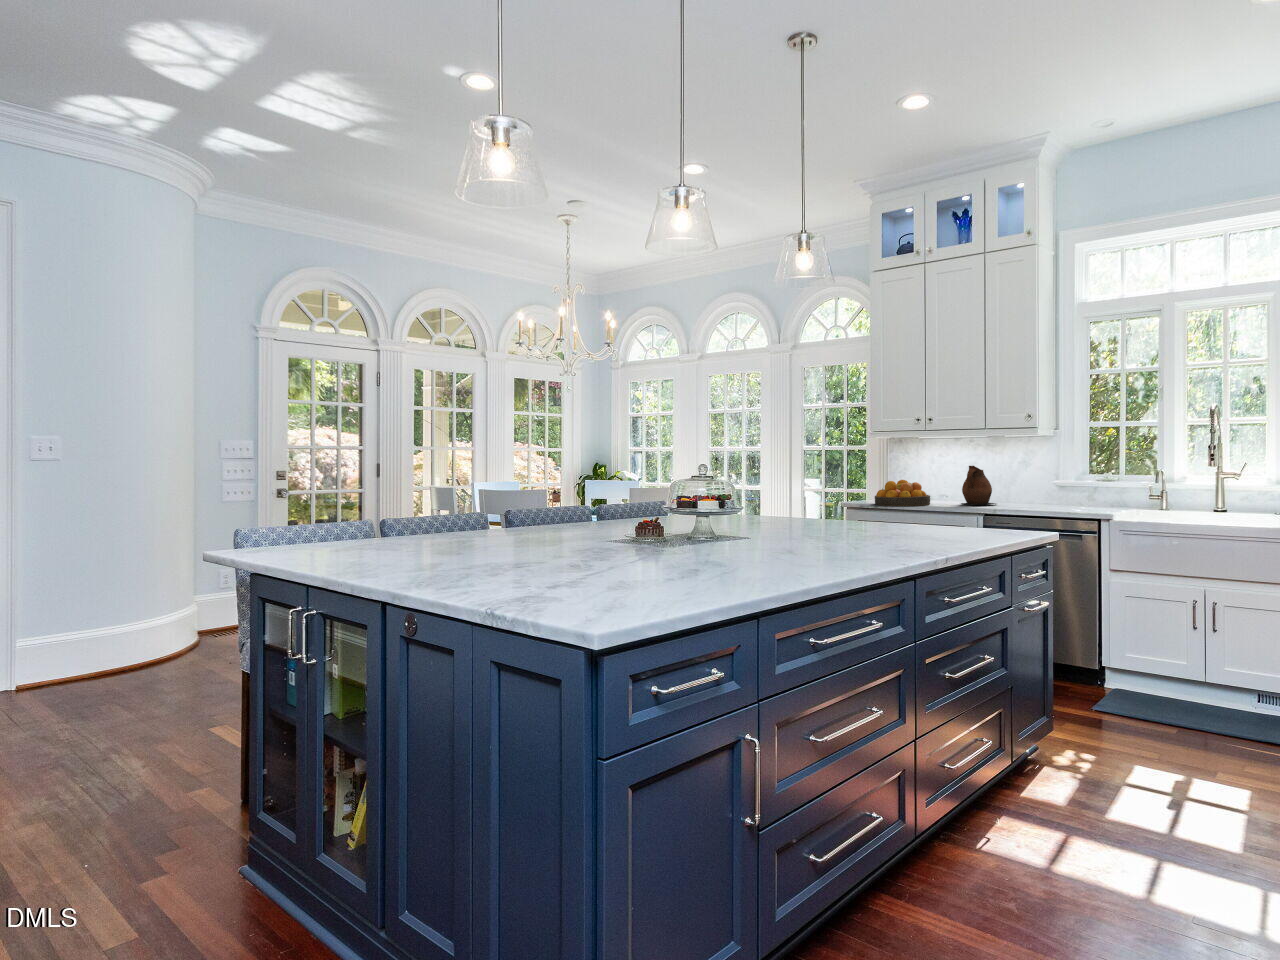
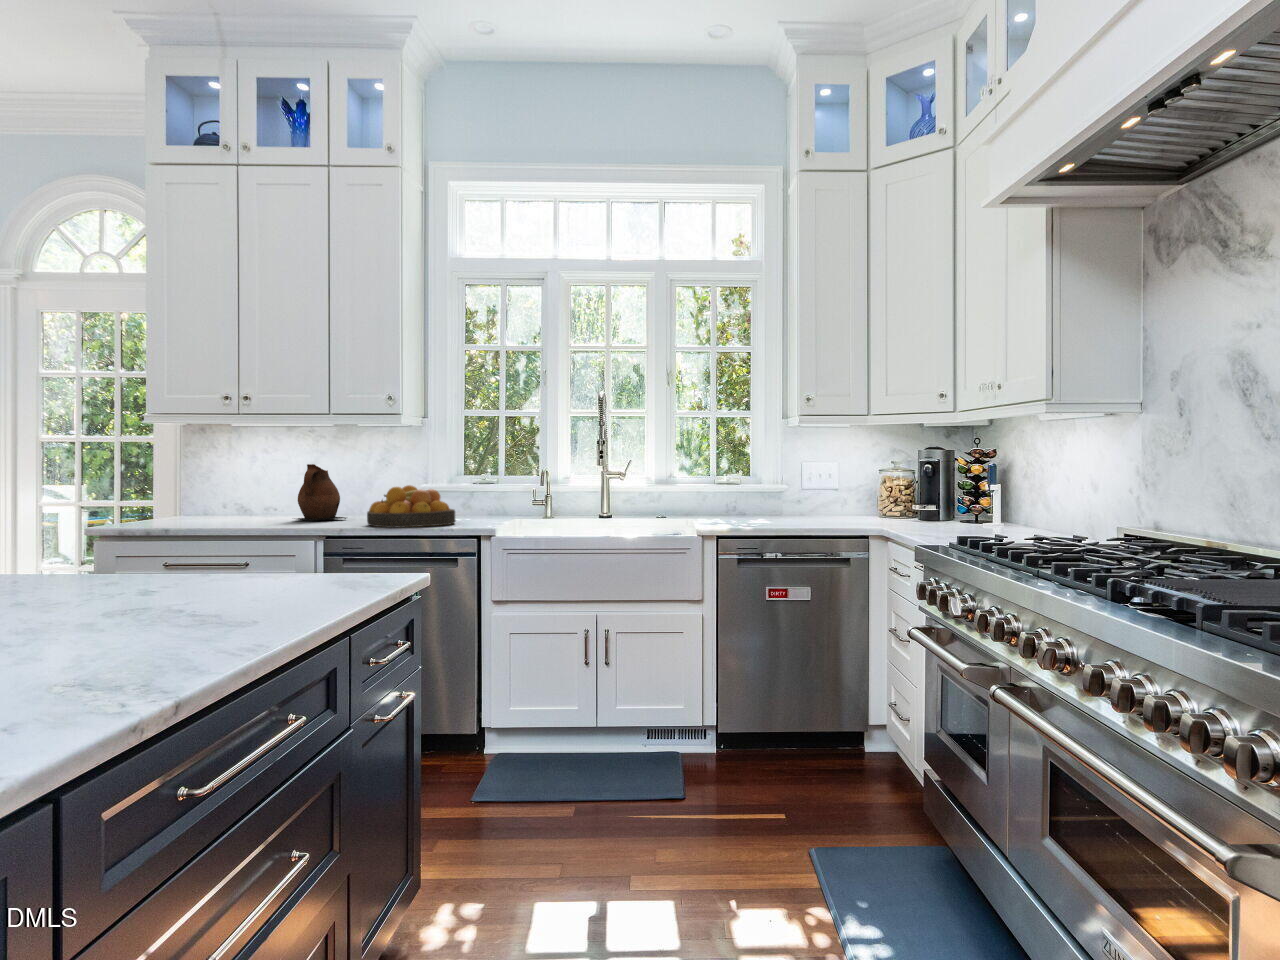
fruit bowl: present [875,480,930,506] -> present [367,485,455,528]

